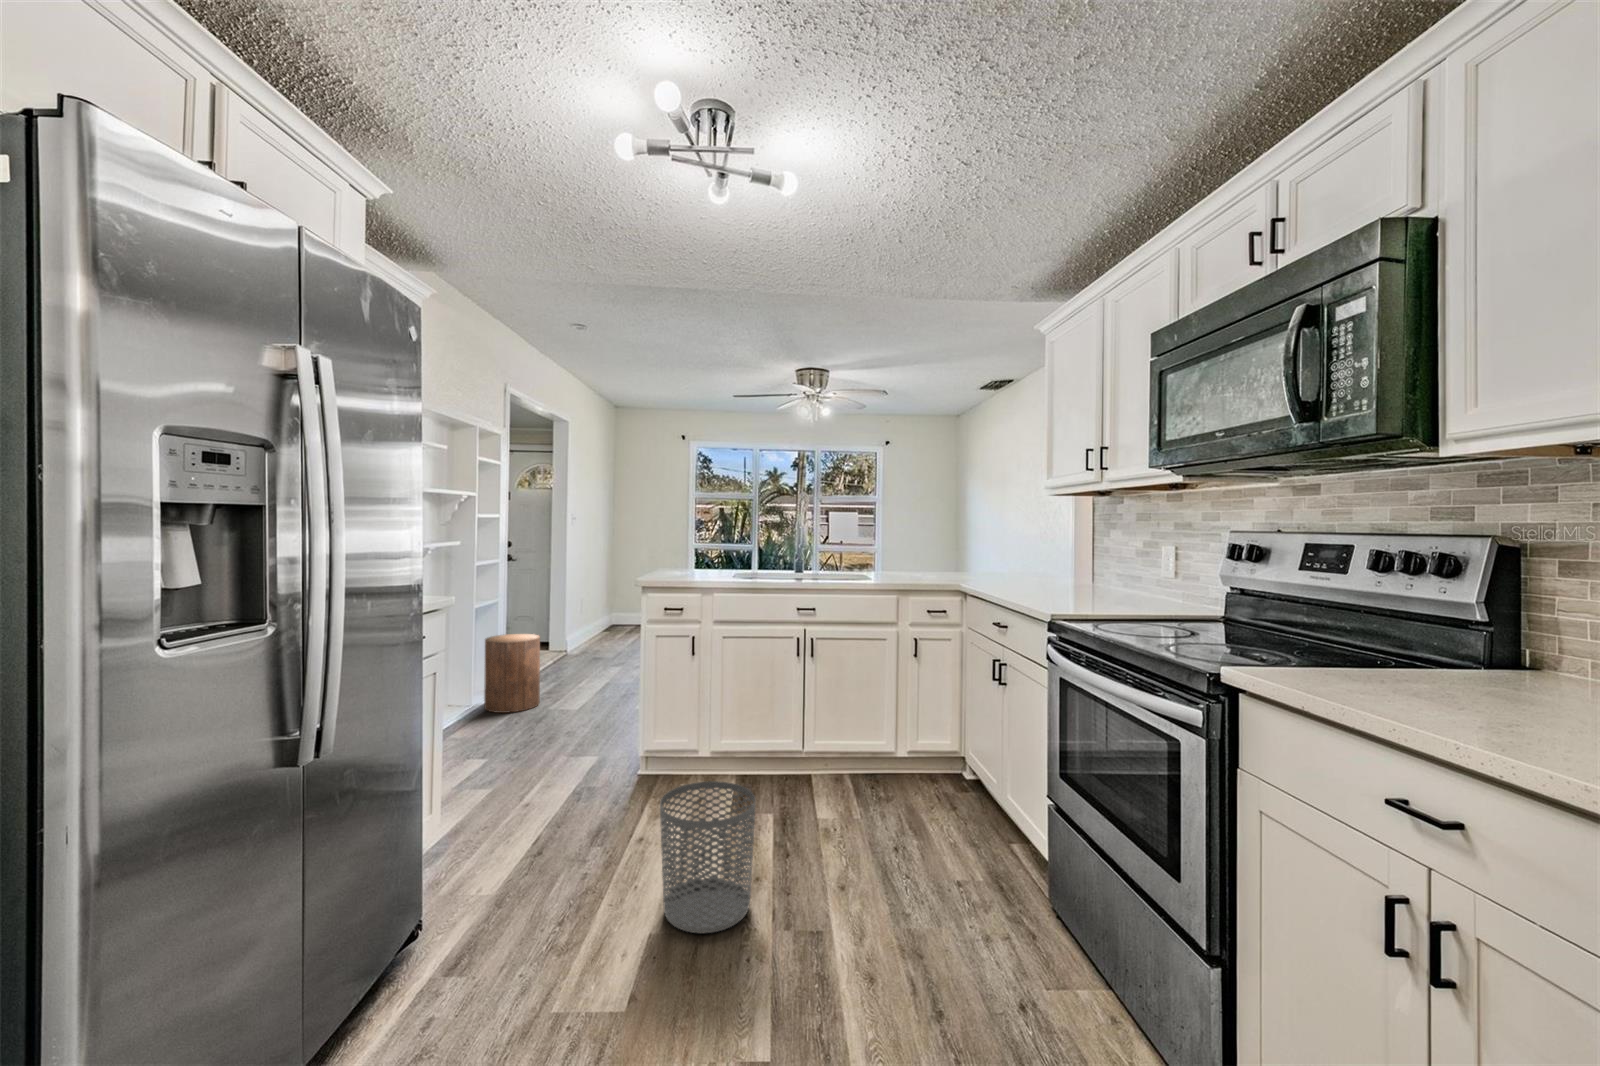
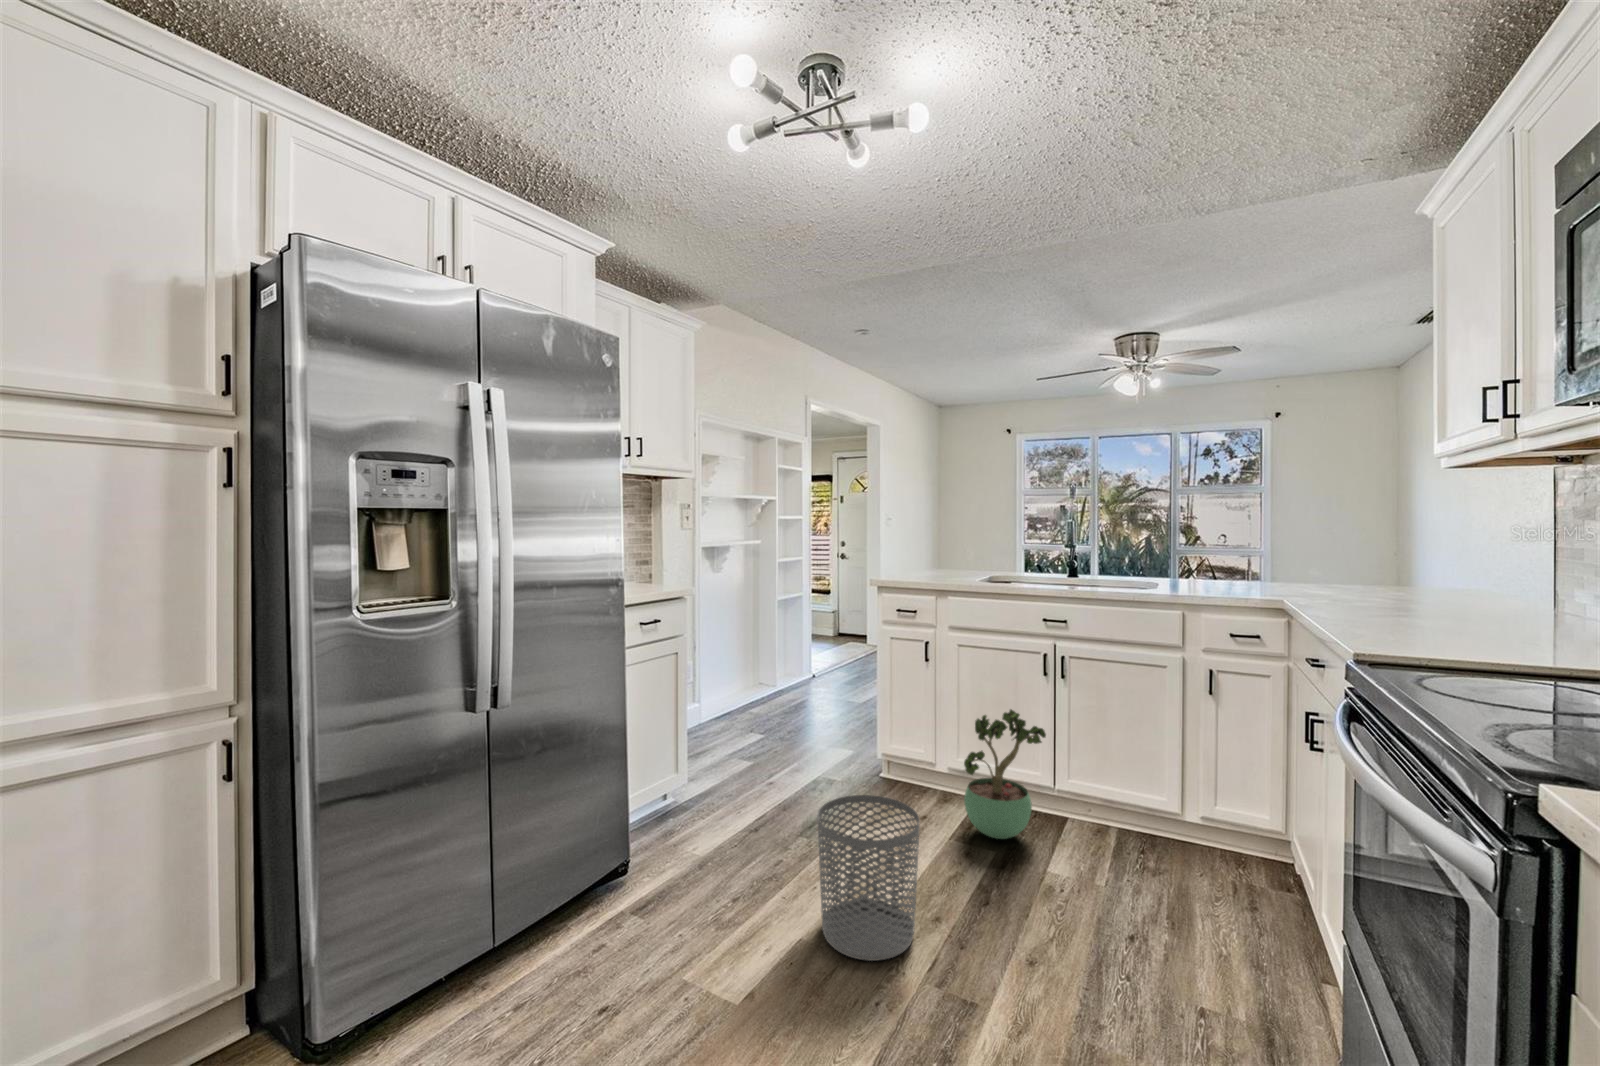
stool: present [484,634,540,713] -> none [785,626,832,698]
potted plant: none [739,688,805,803] -> present [964,709,1046,839]

